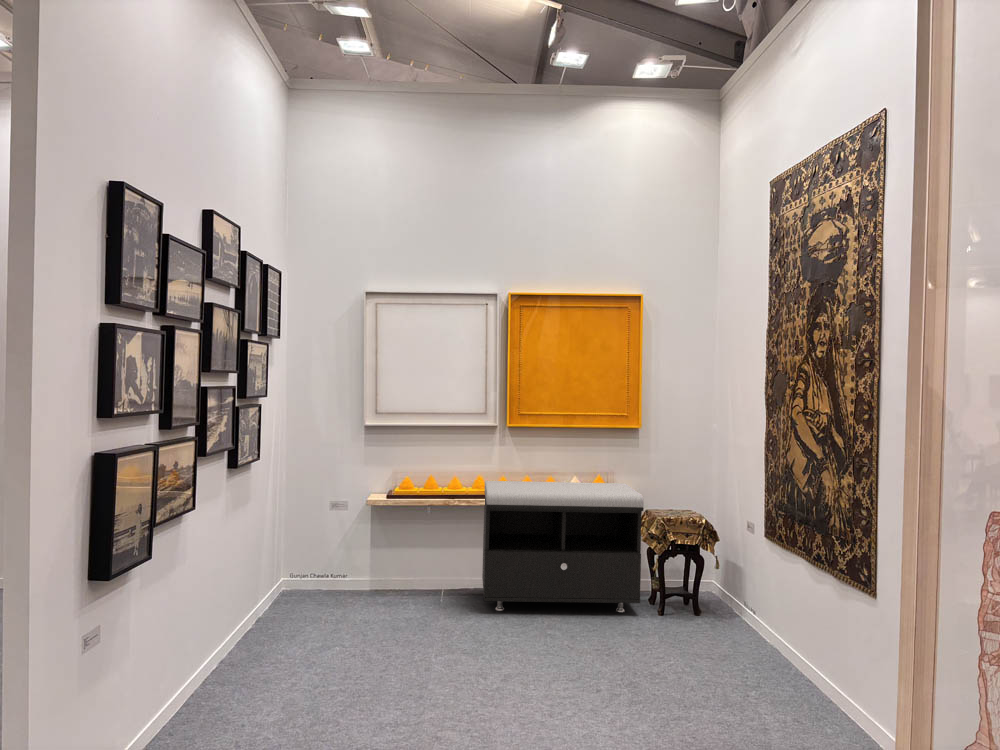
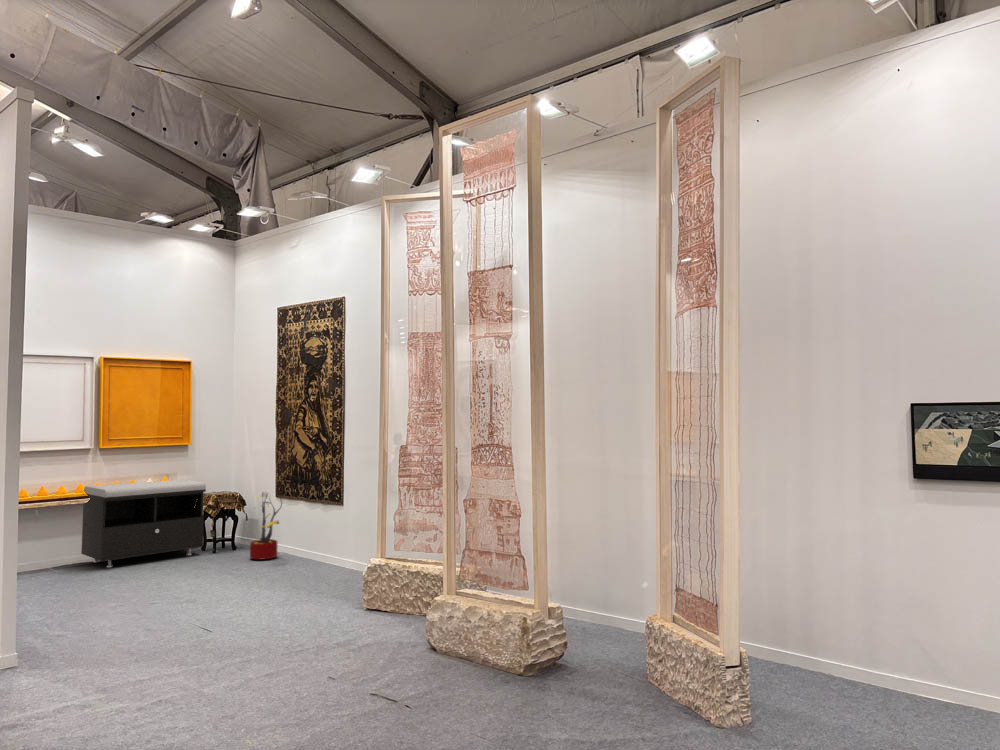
decorative plant: none [700,528,755,661] -> present [250,495,282,559]

